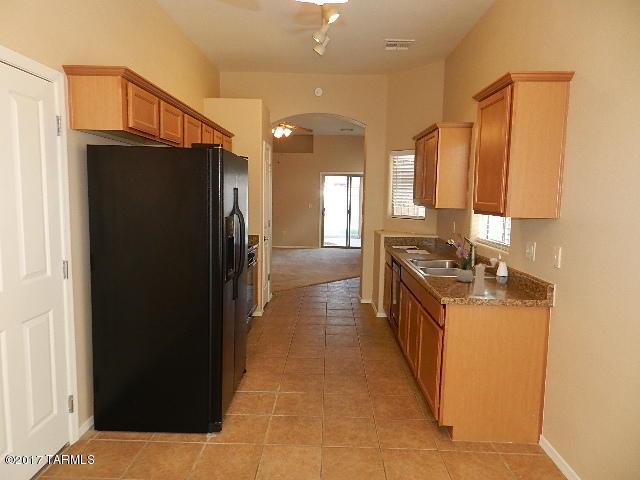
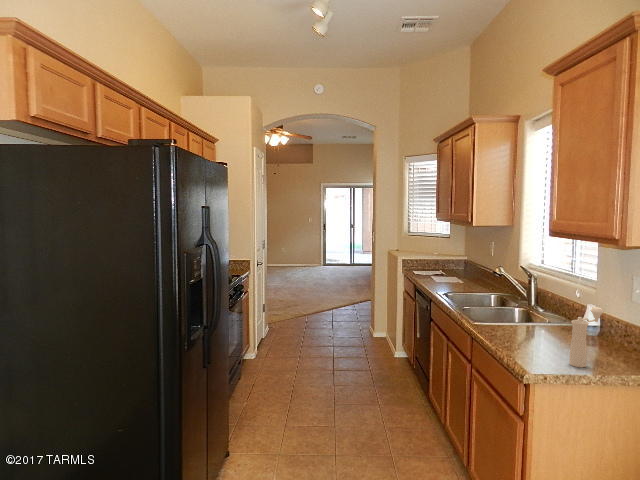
flower arrangement: present [455,234,476,282] -> none [521,265,554,335]

